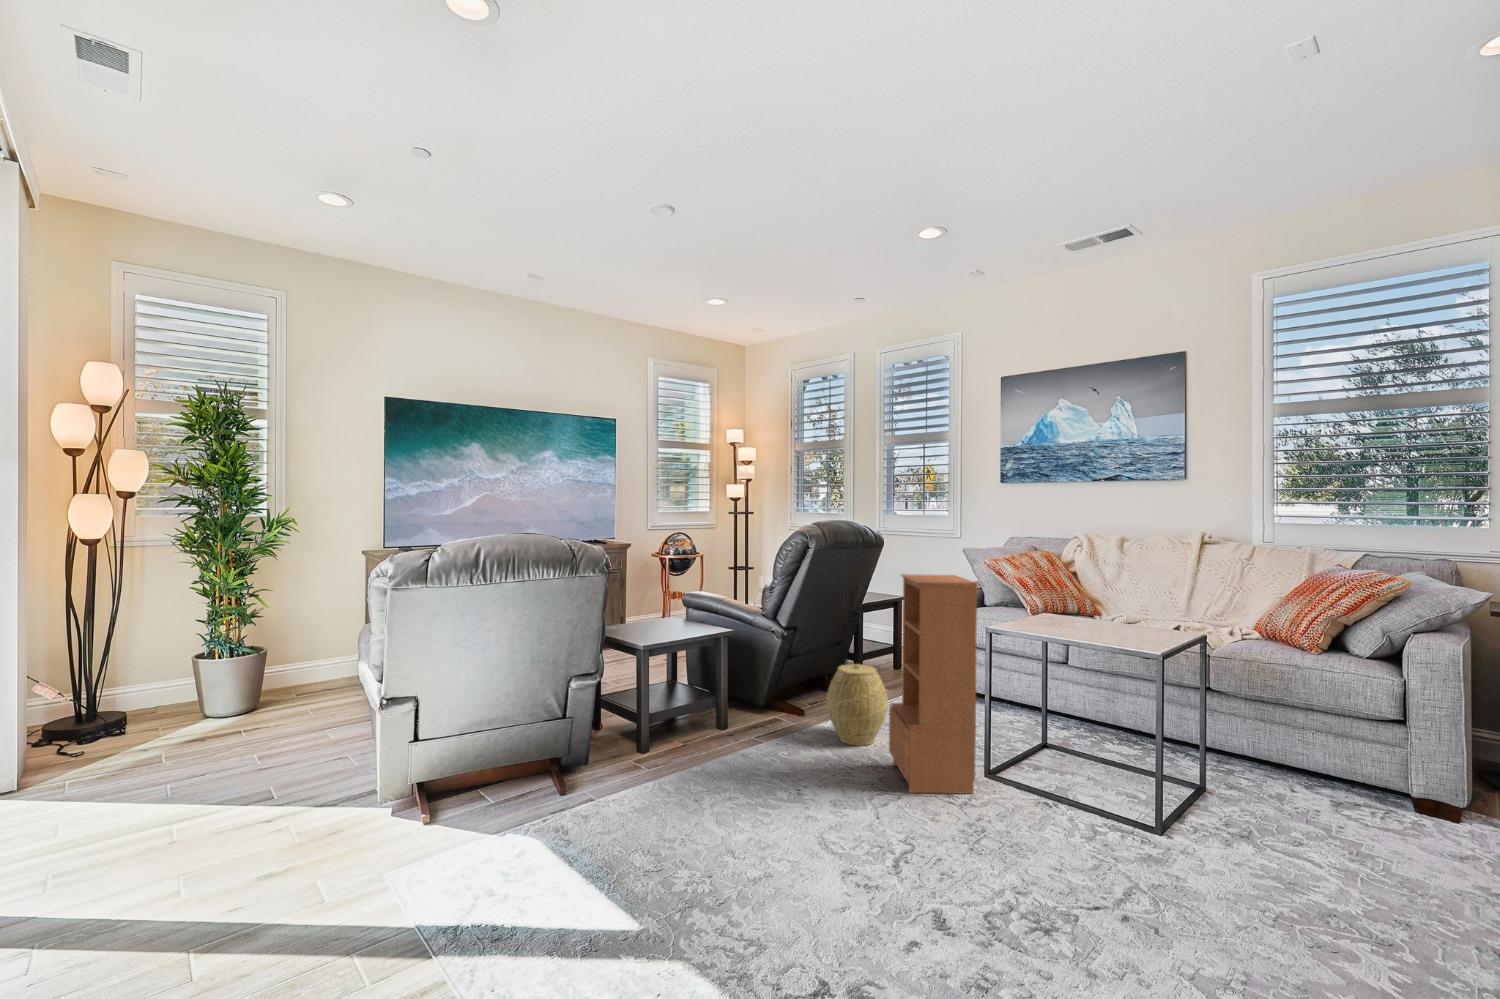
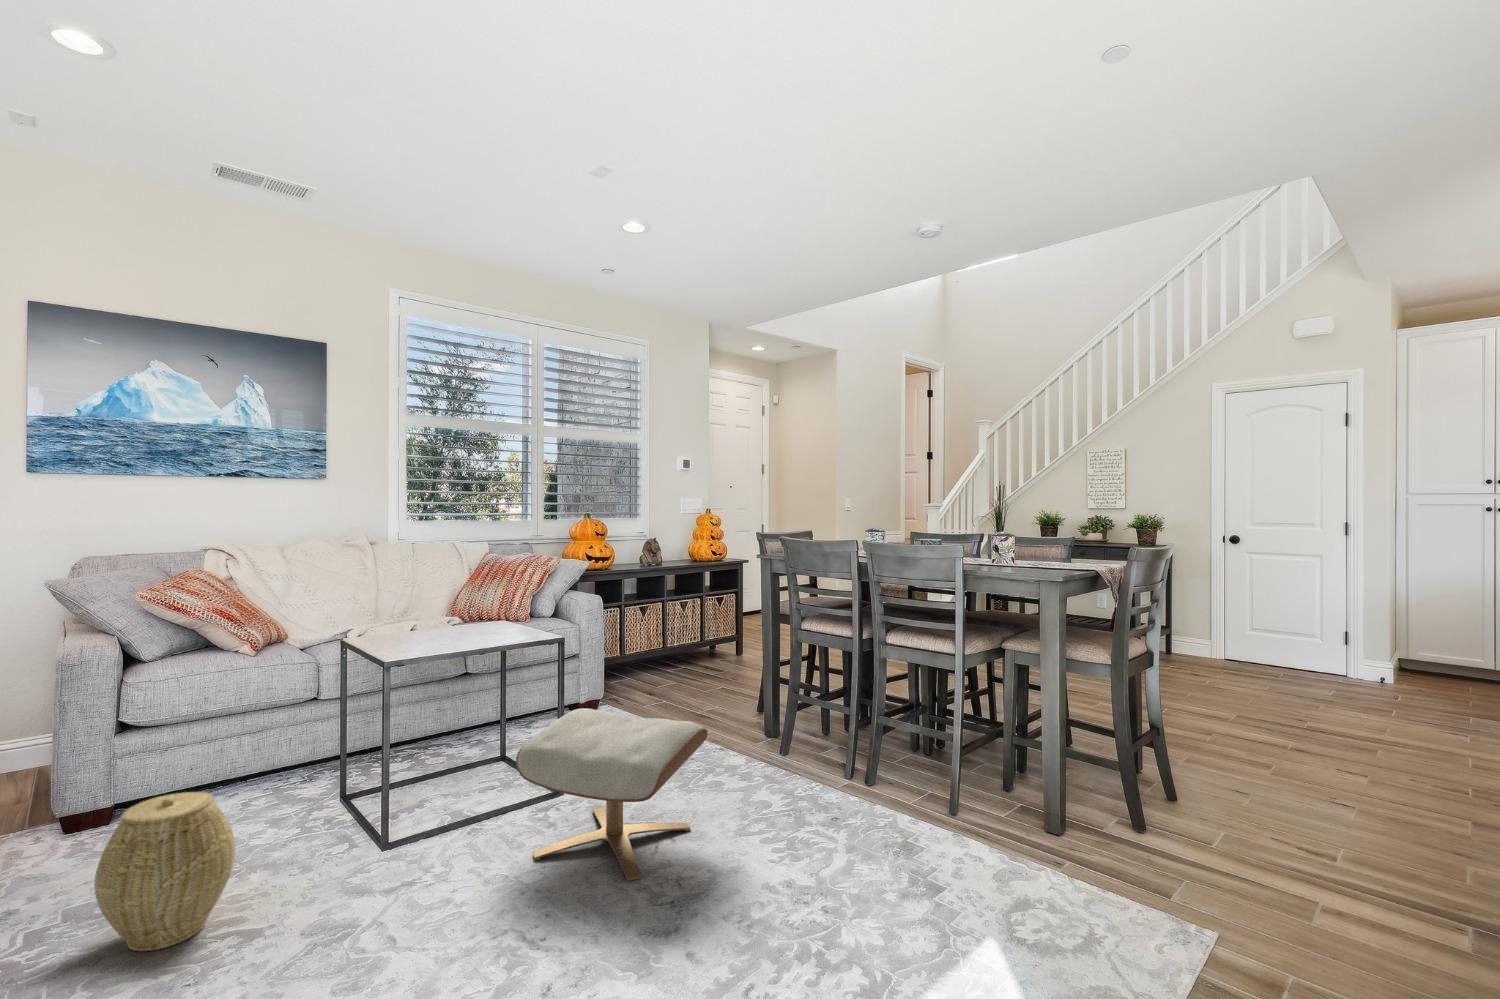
bookcase: present [889,574,977,794] -> none [310,605,455,906]
ottoman: none [982,716,1131,905] -> present [516,708,708,881]

